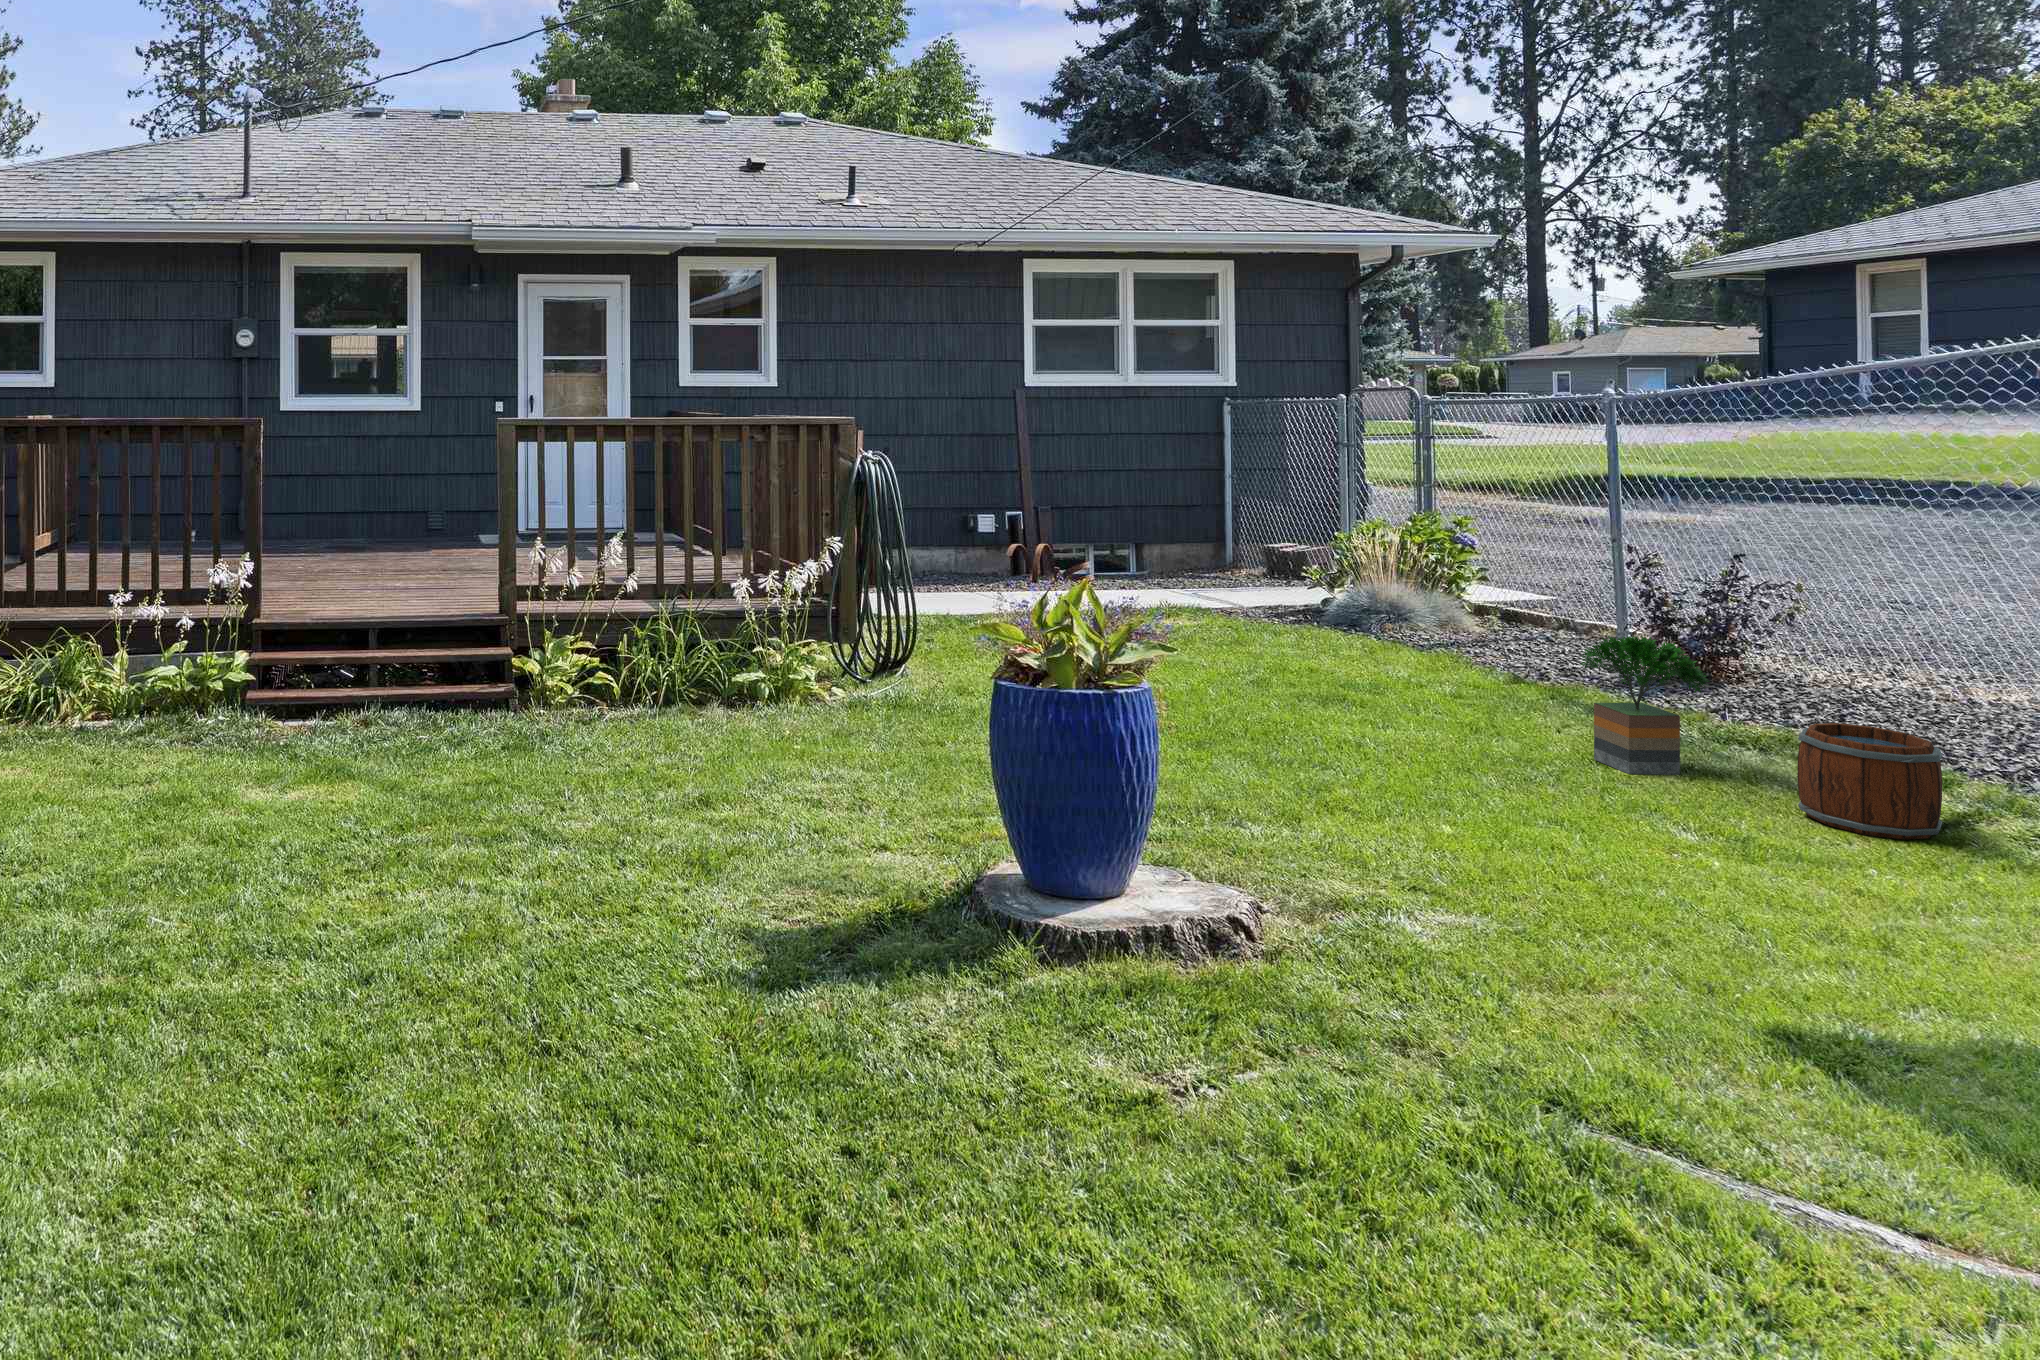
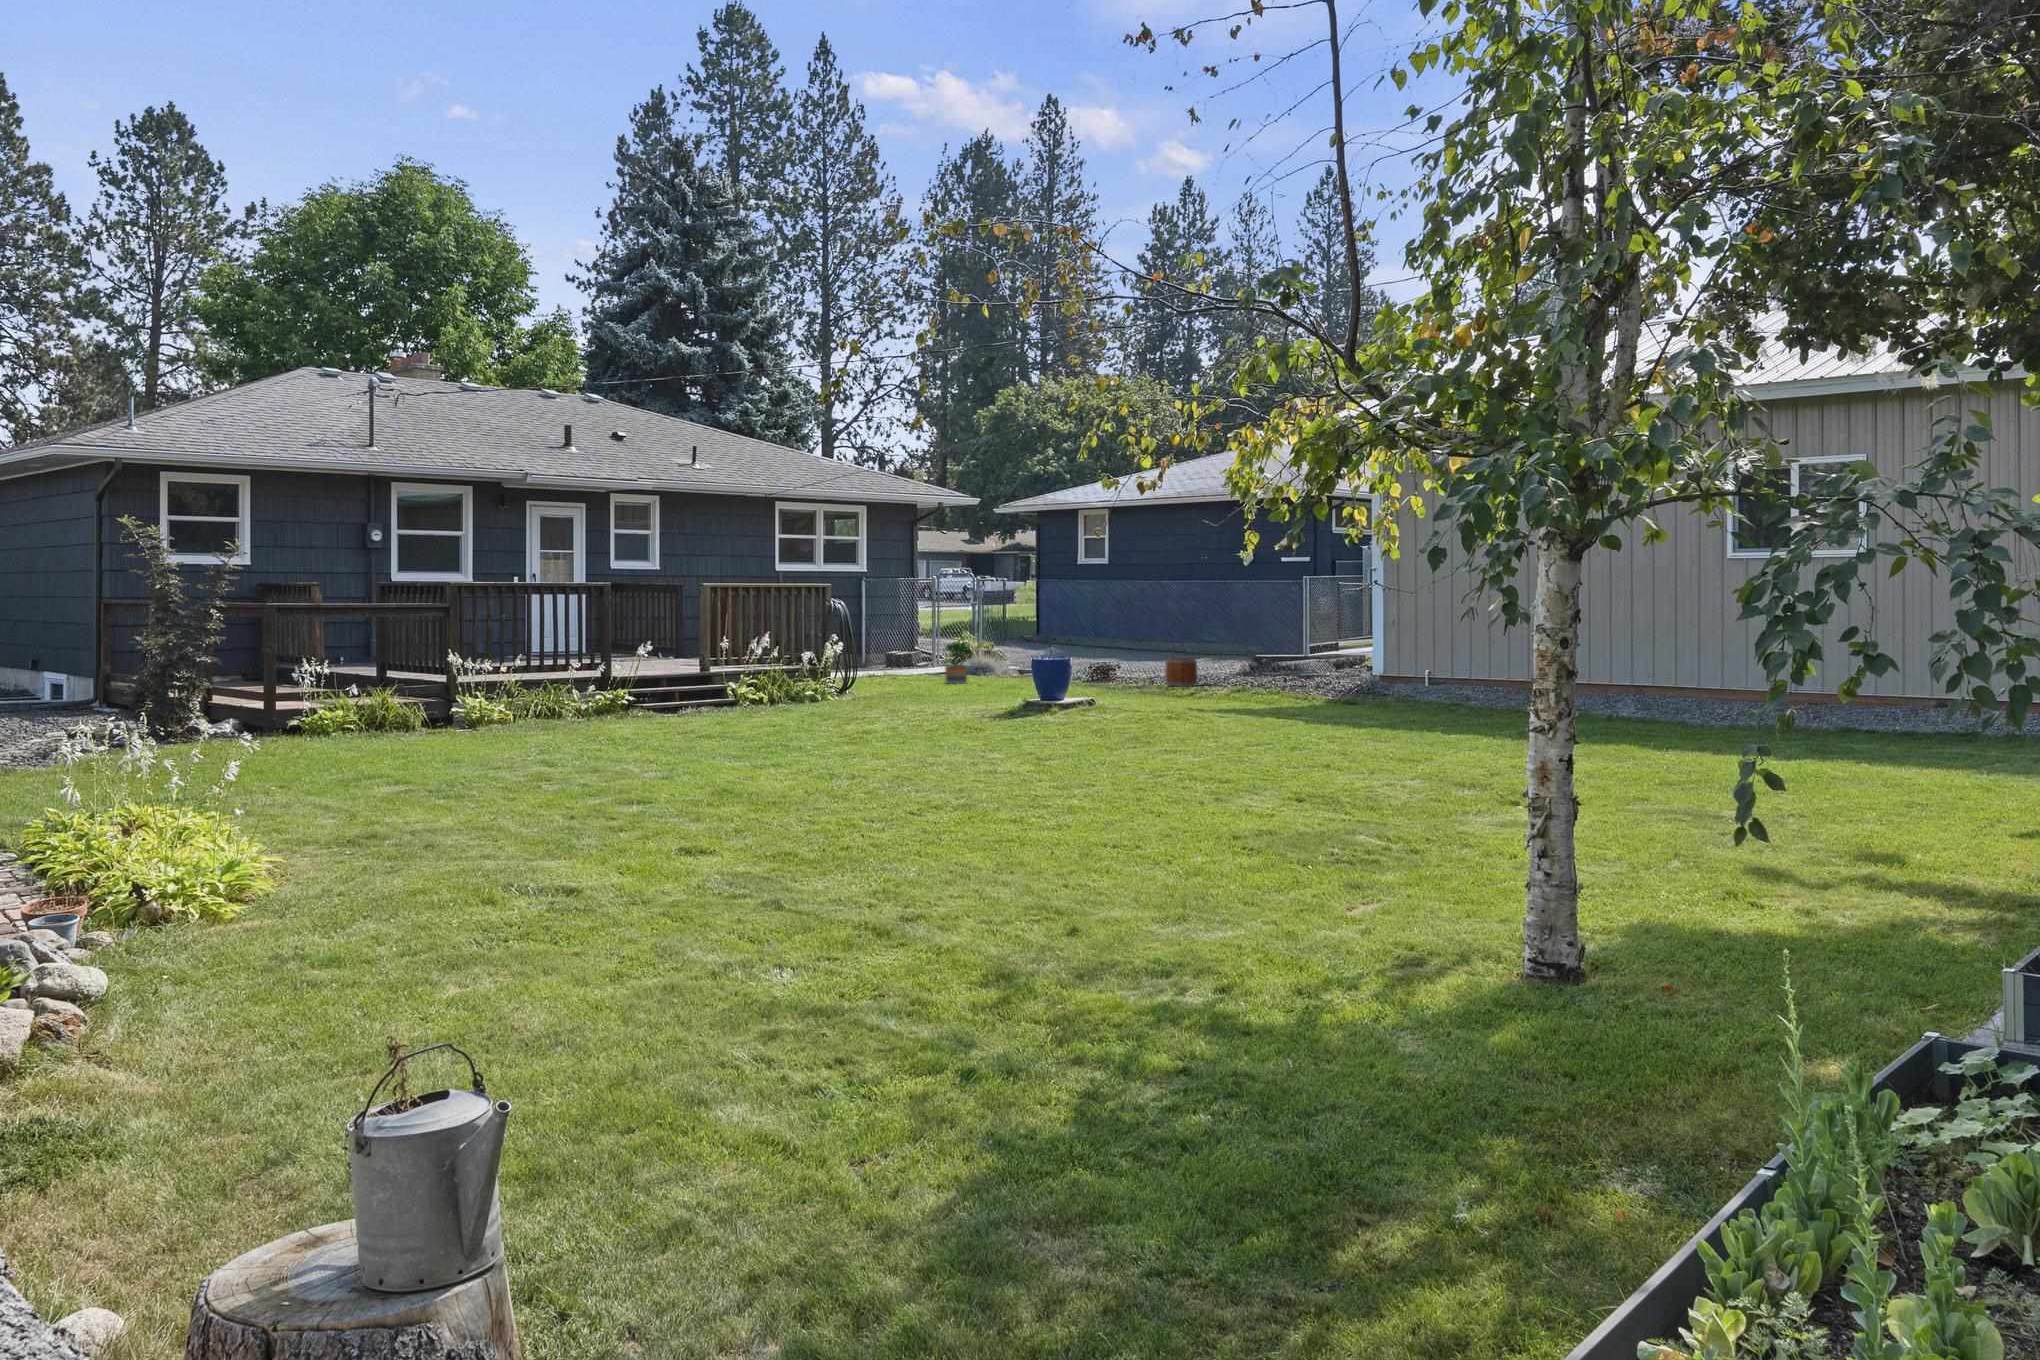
potted tree: present [1581,636,1708,775] -> present [943,643,972,684]

